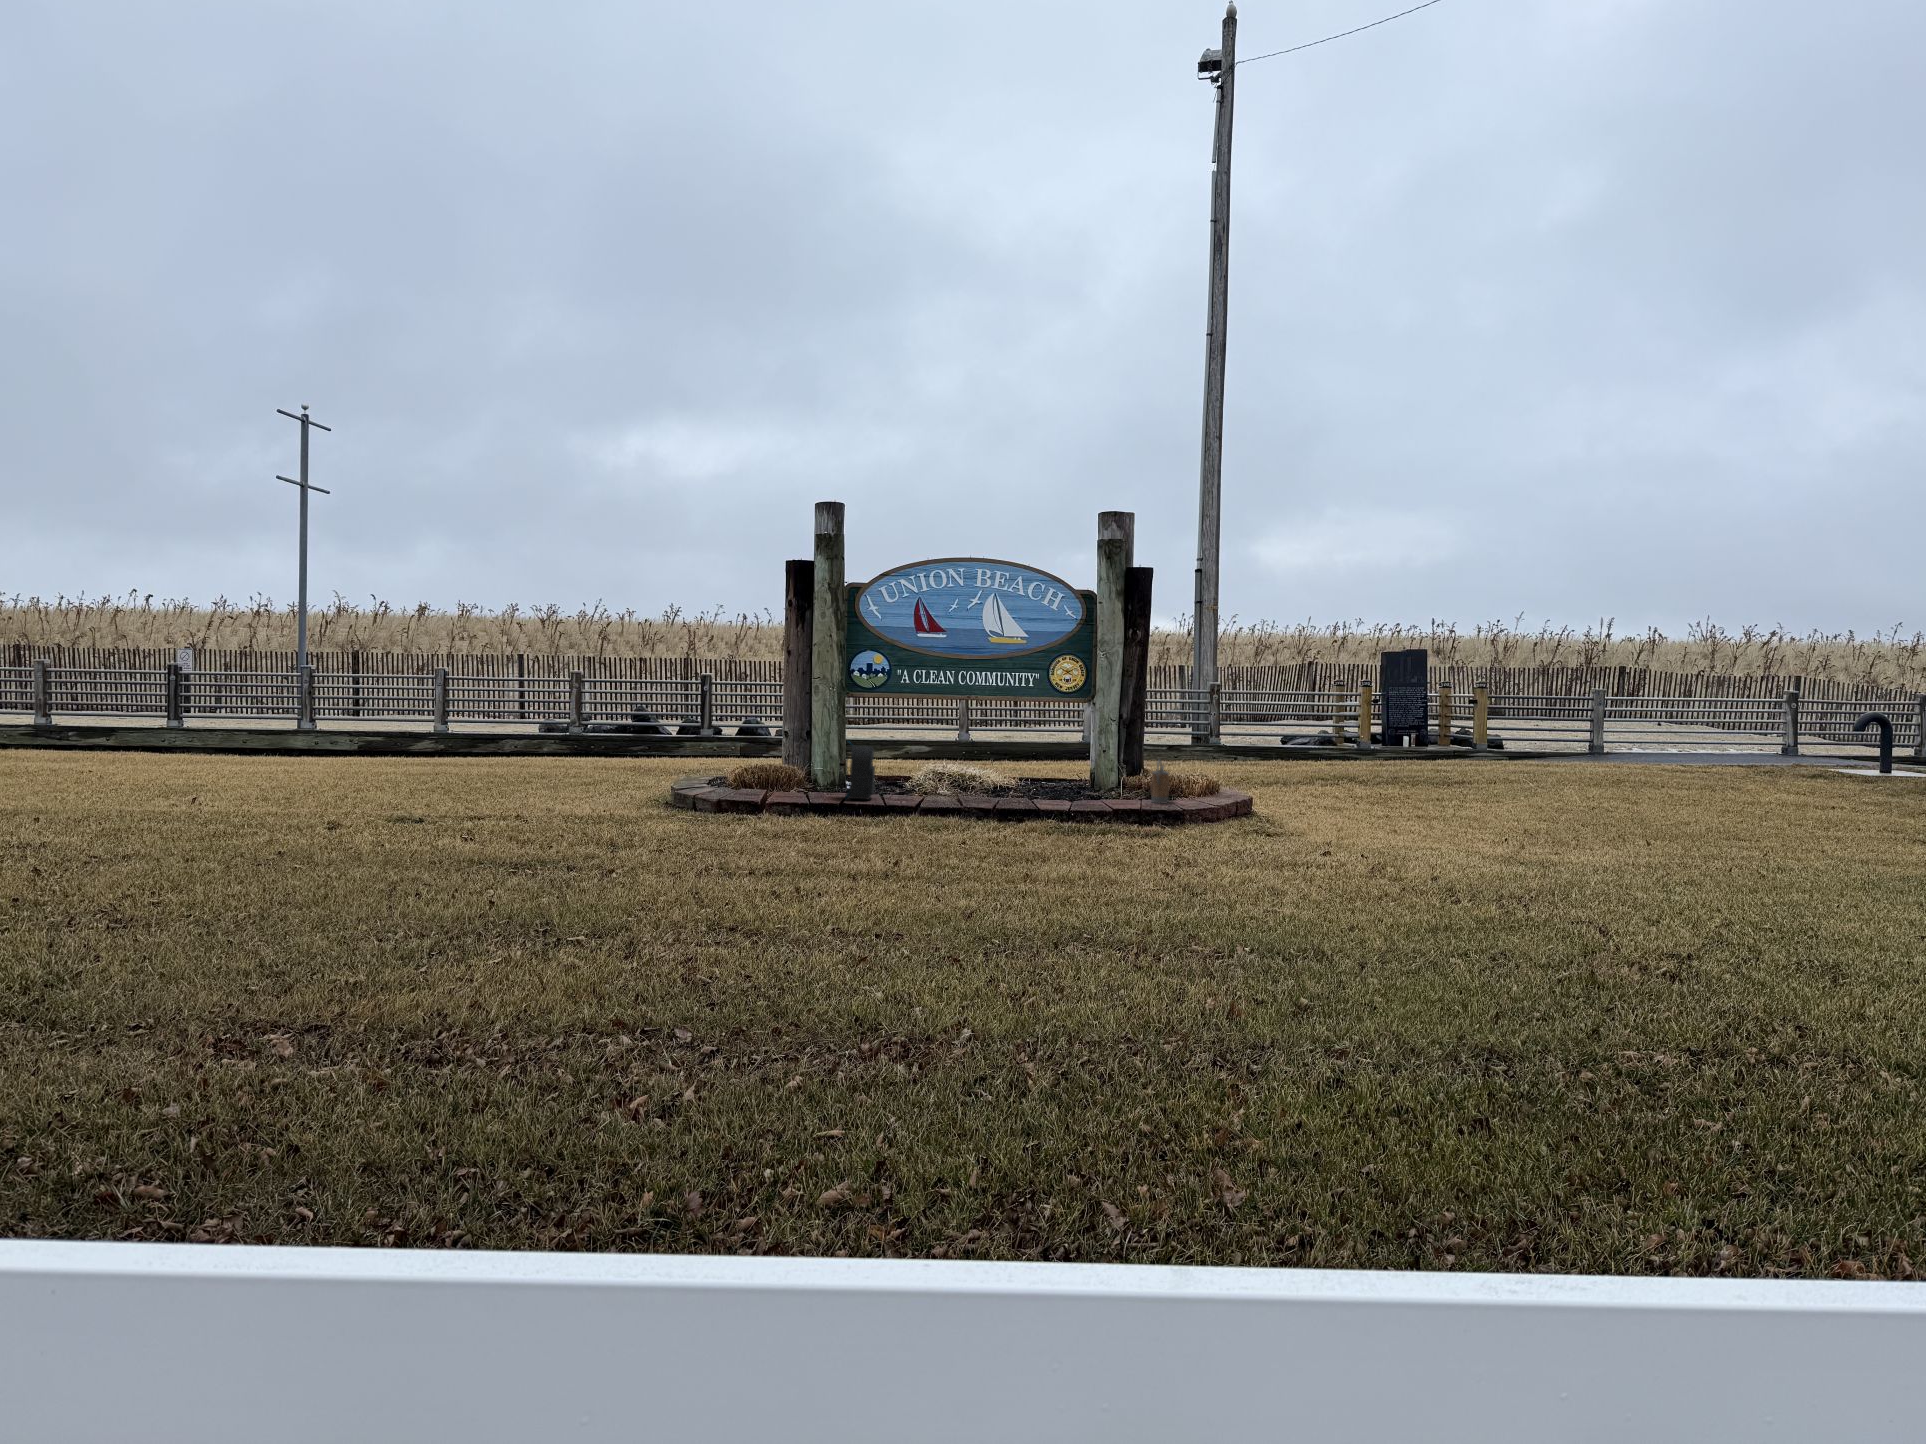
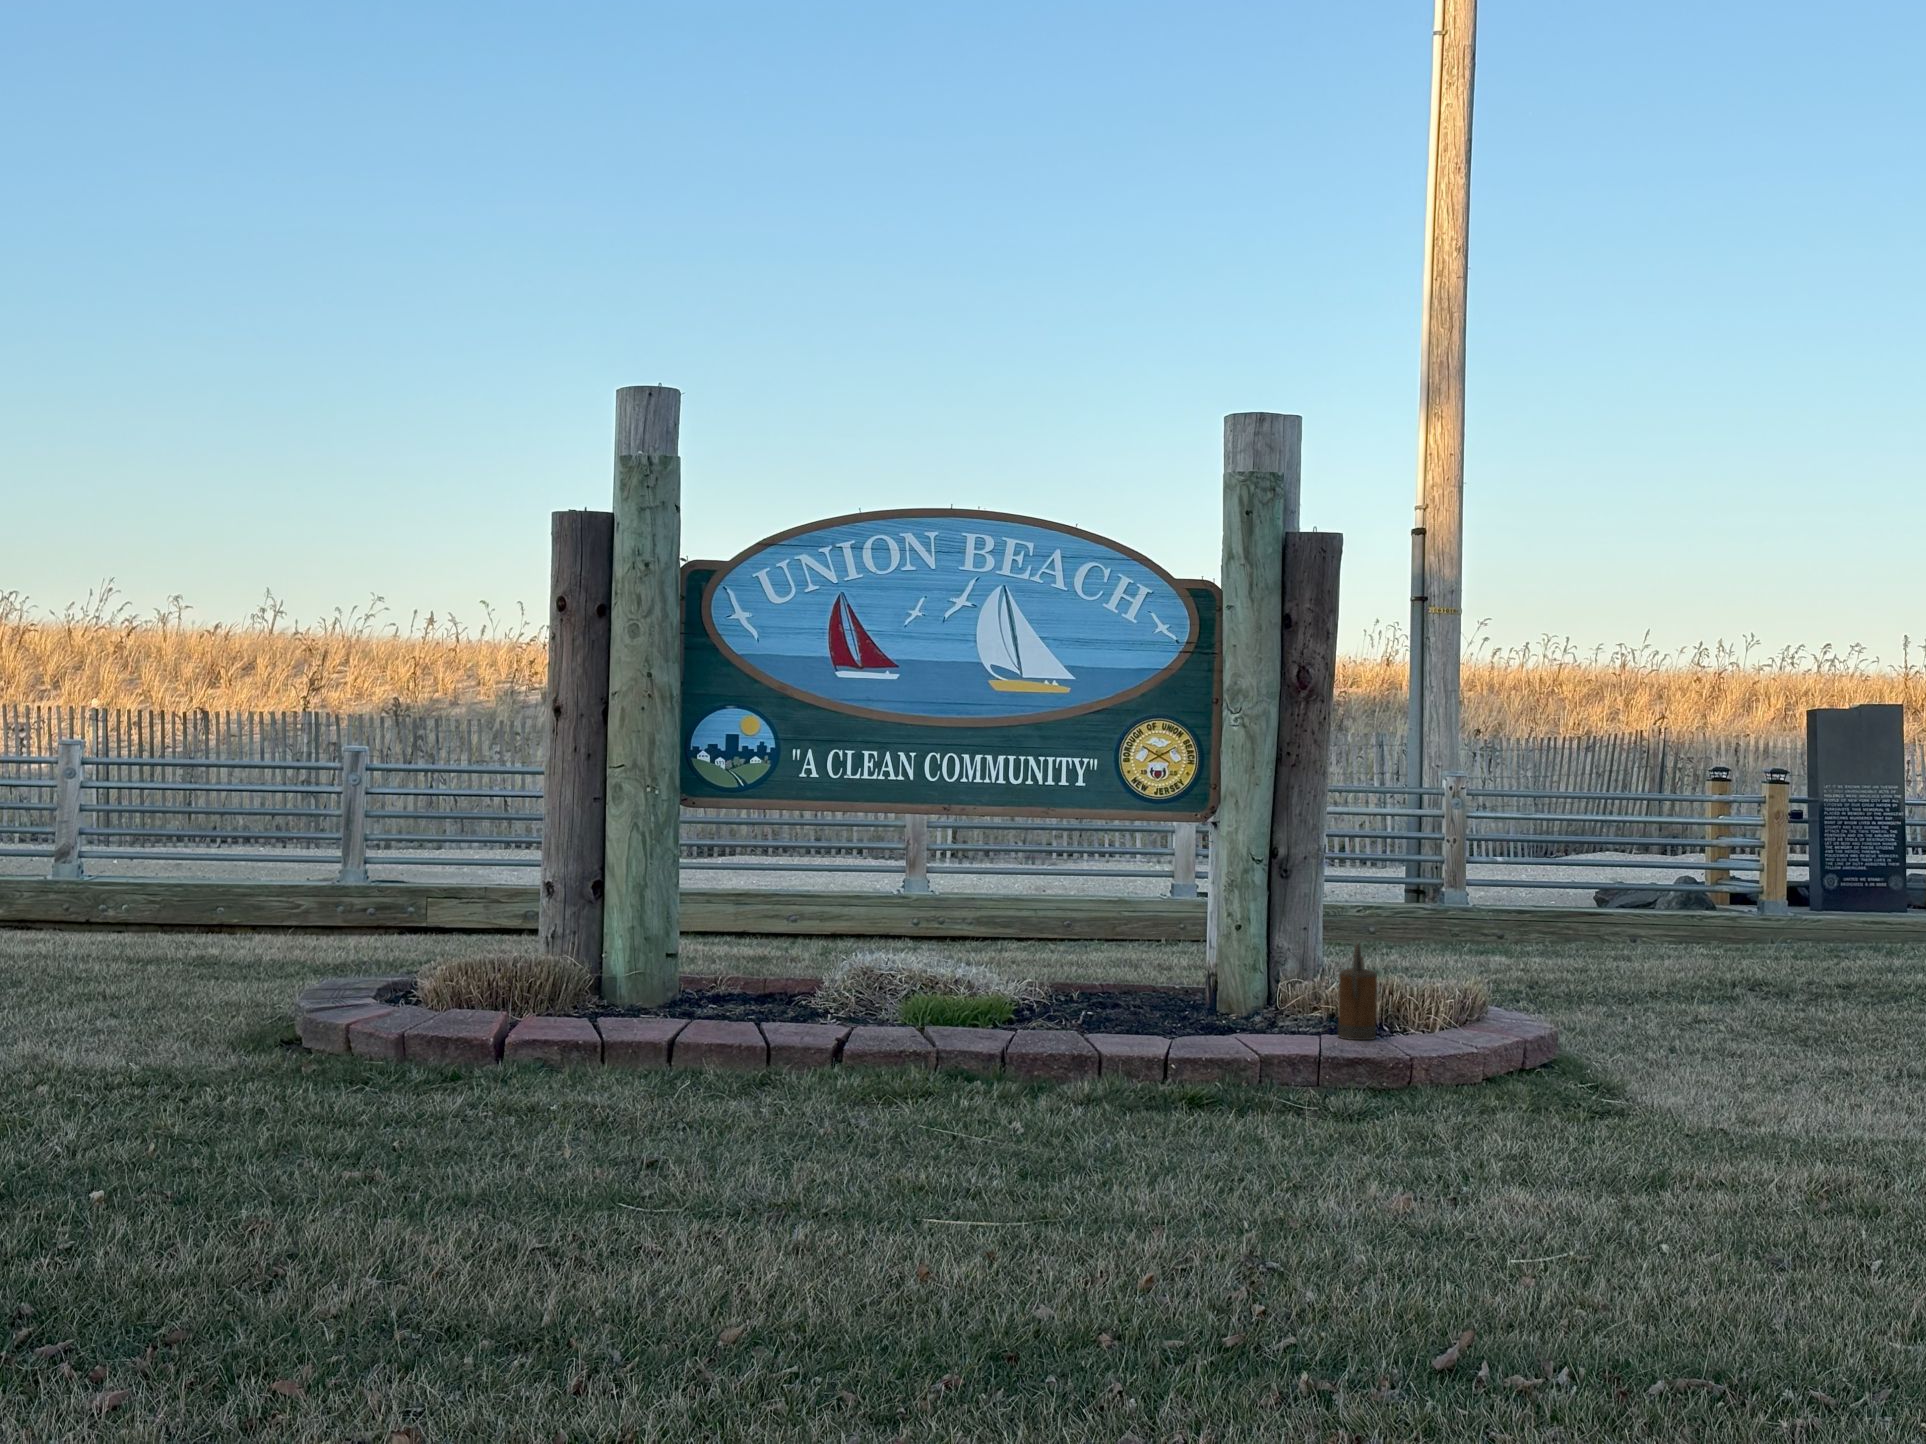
backpack: present [845,741,875,799] -> none [674,902,741,1033]

